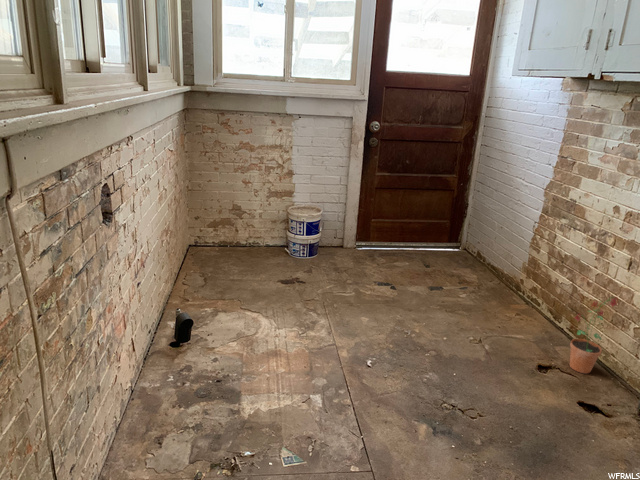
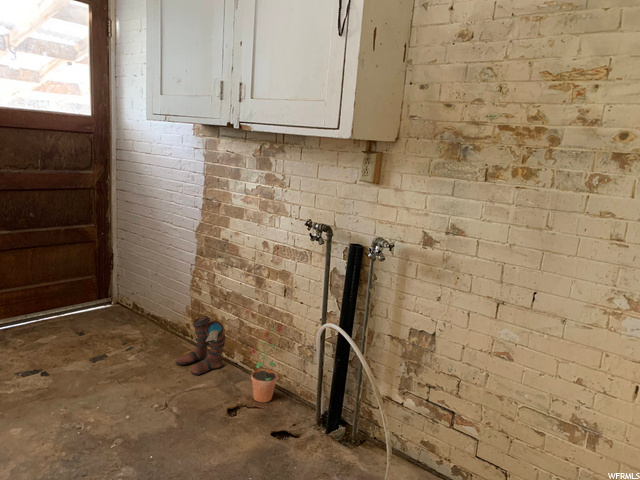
boots: none [501,274,555,328] -> present [176,316,226,375]

